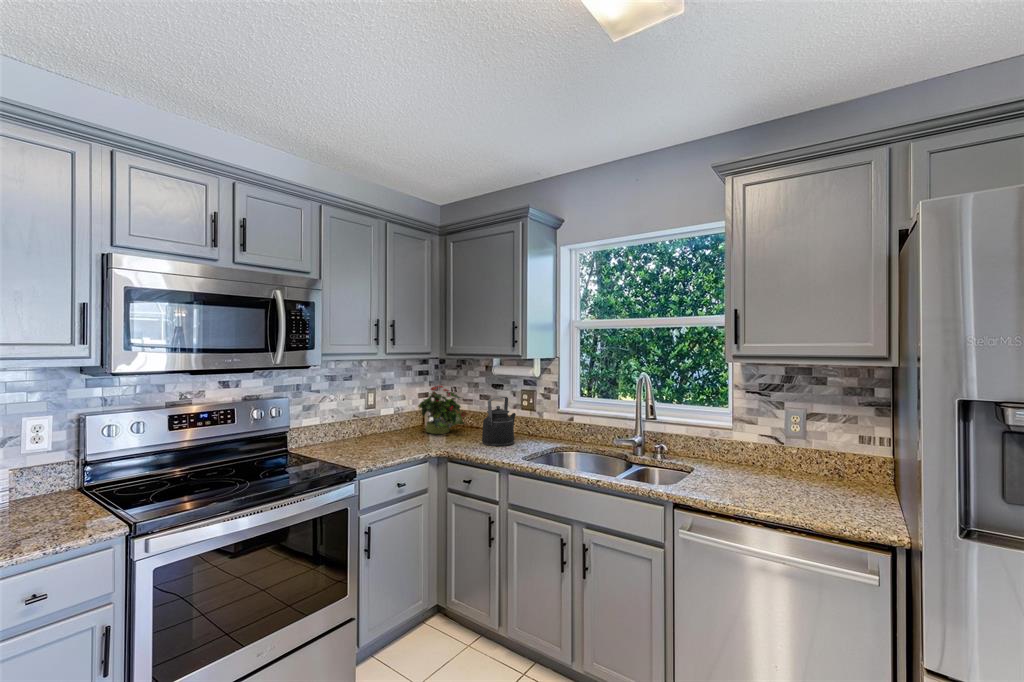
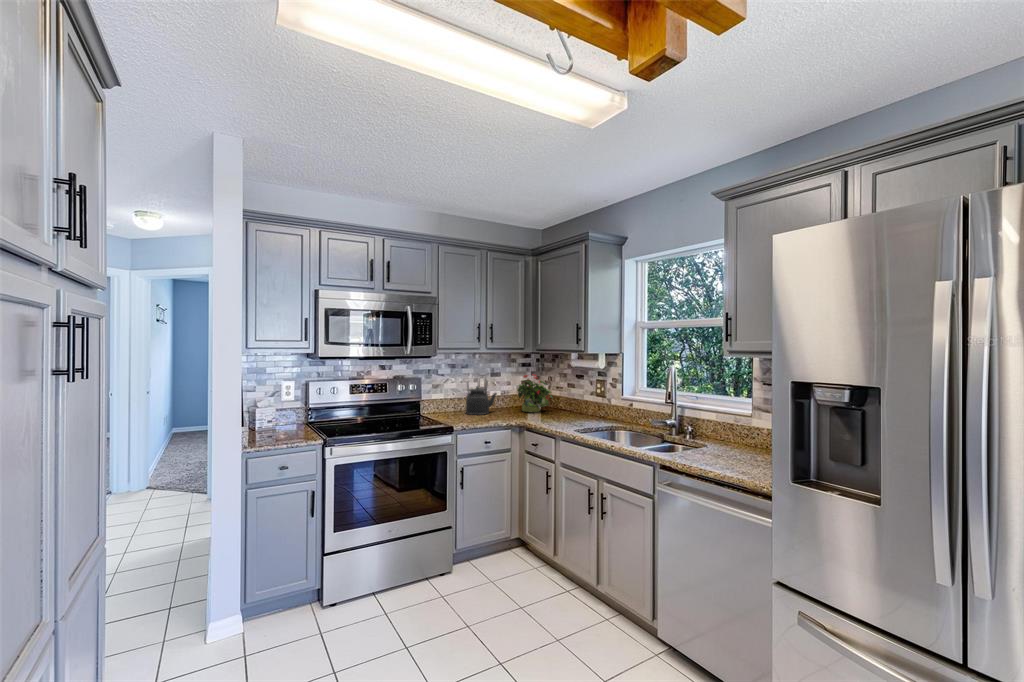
kettle: present [482,397,516,446] -> present [466,380,497,415]

